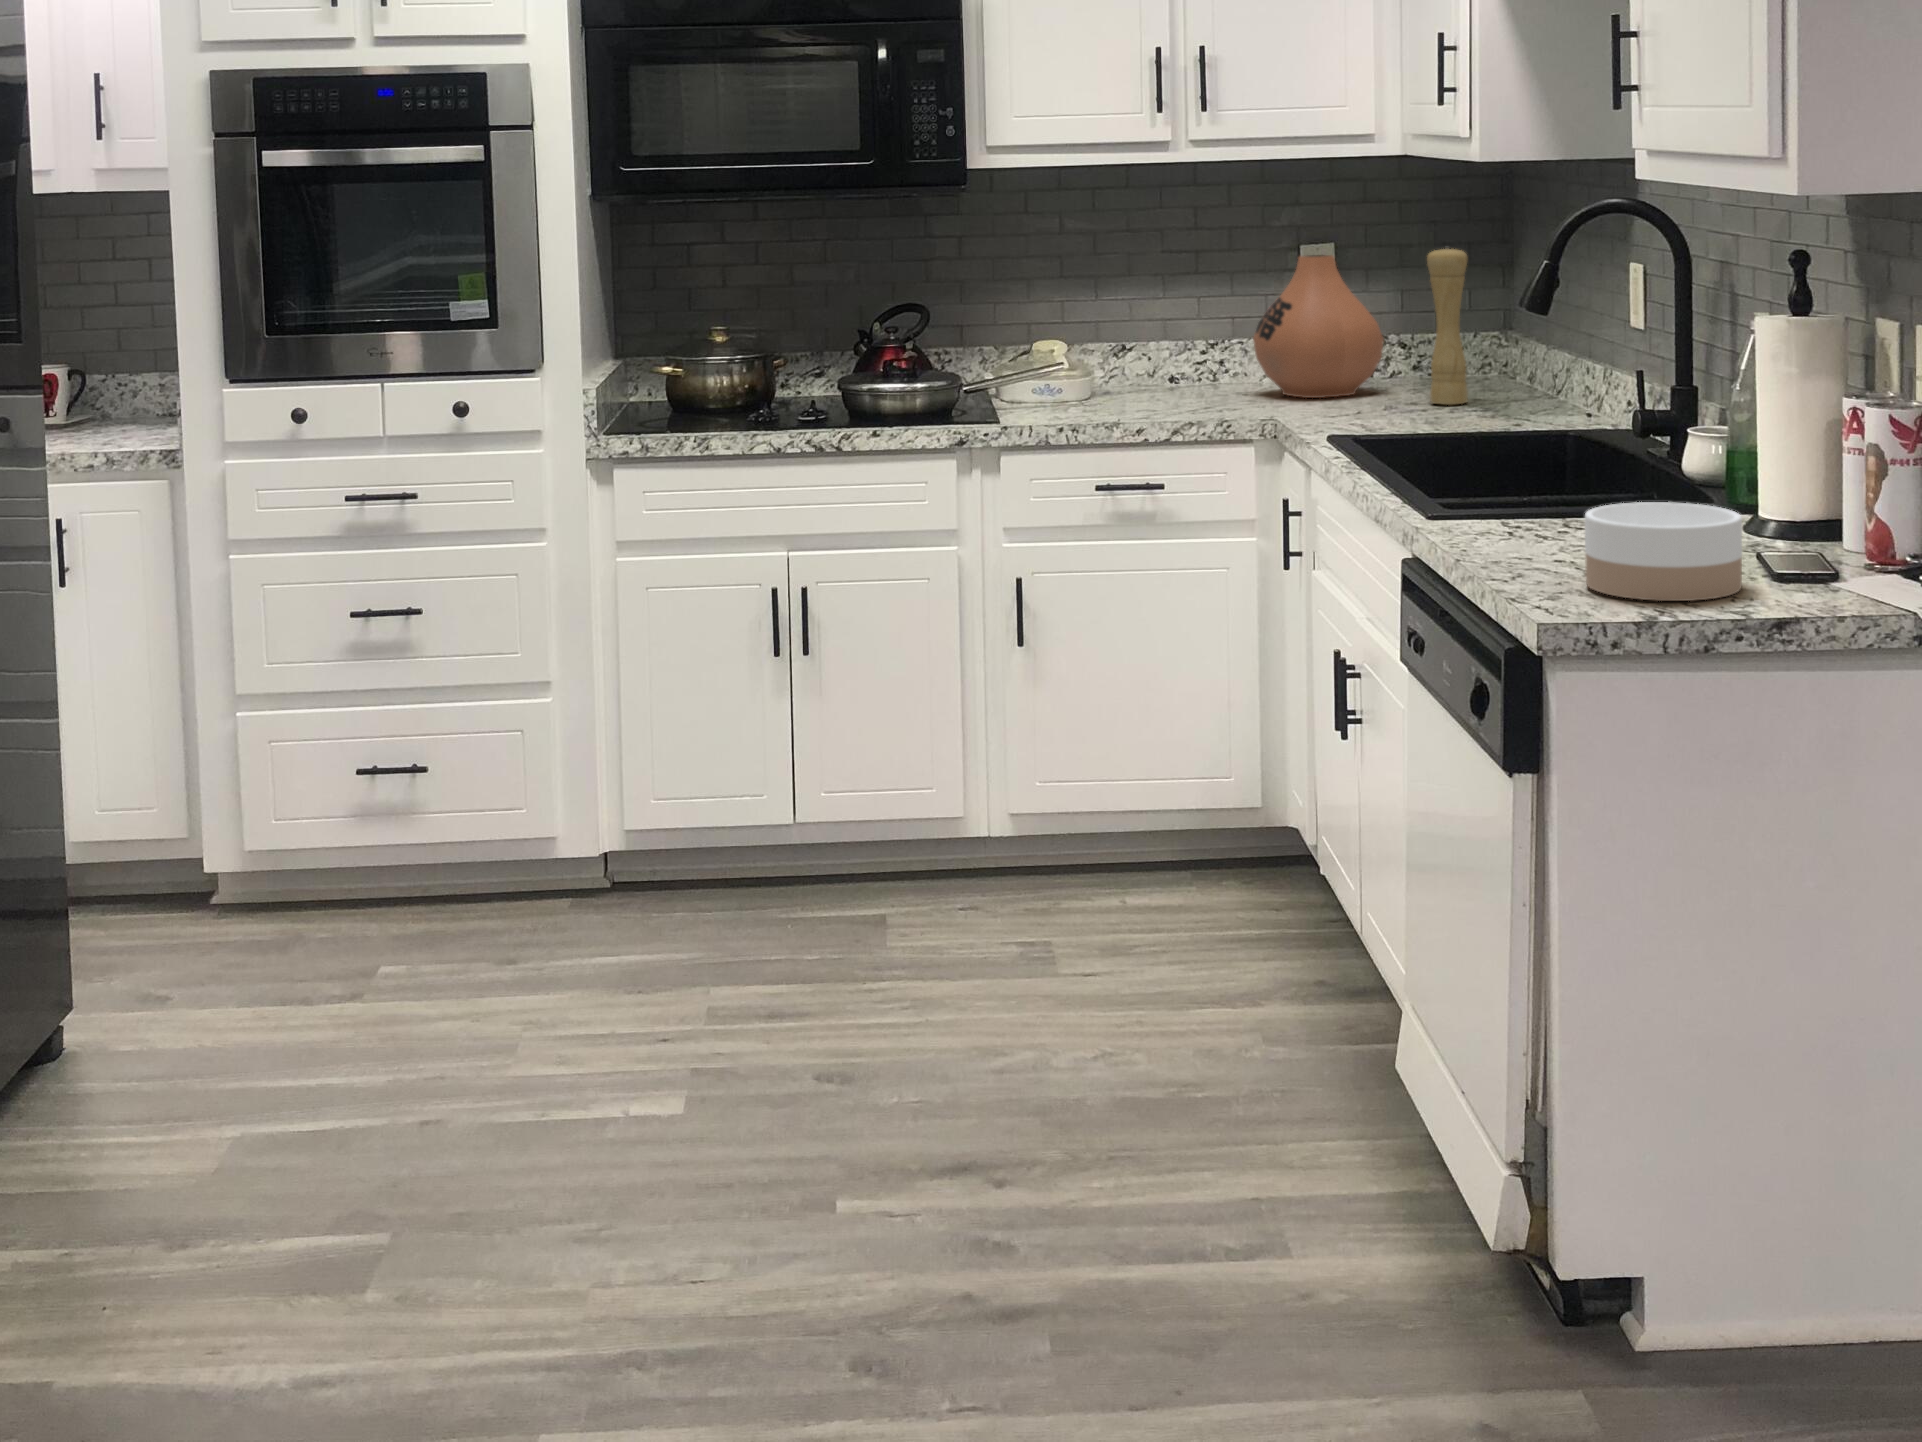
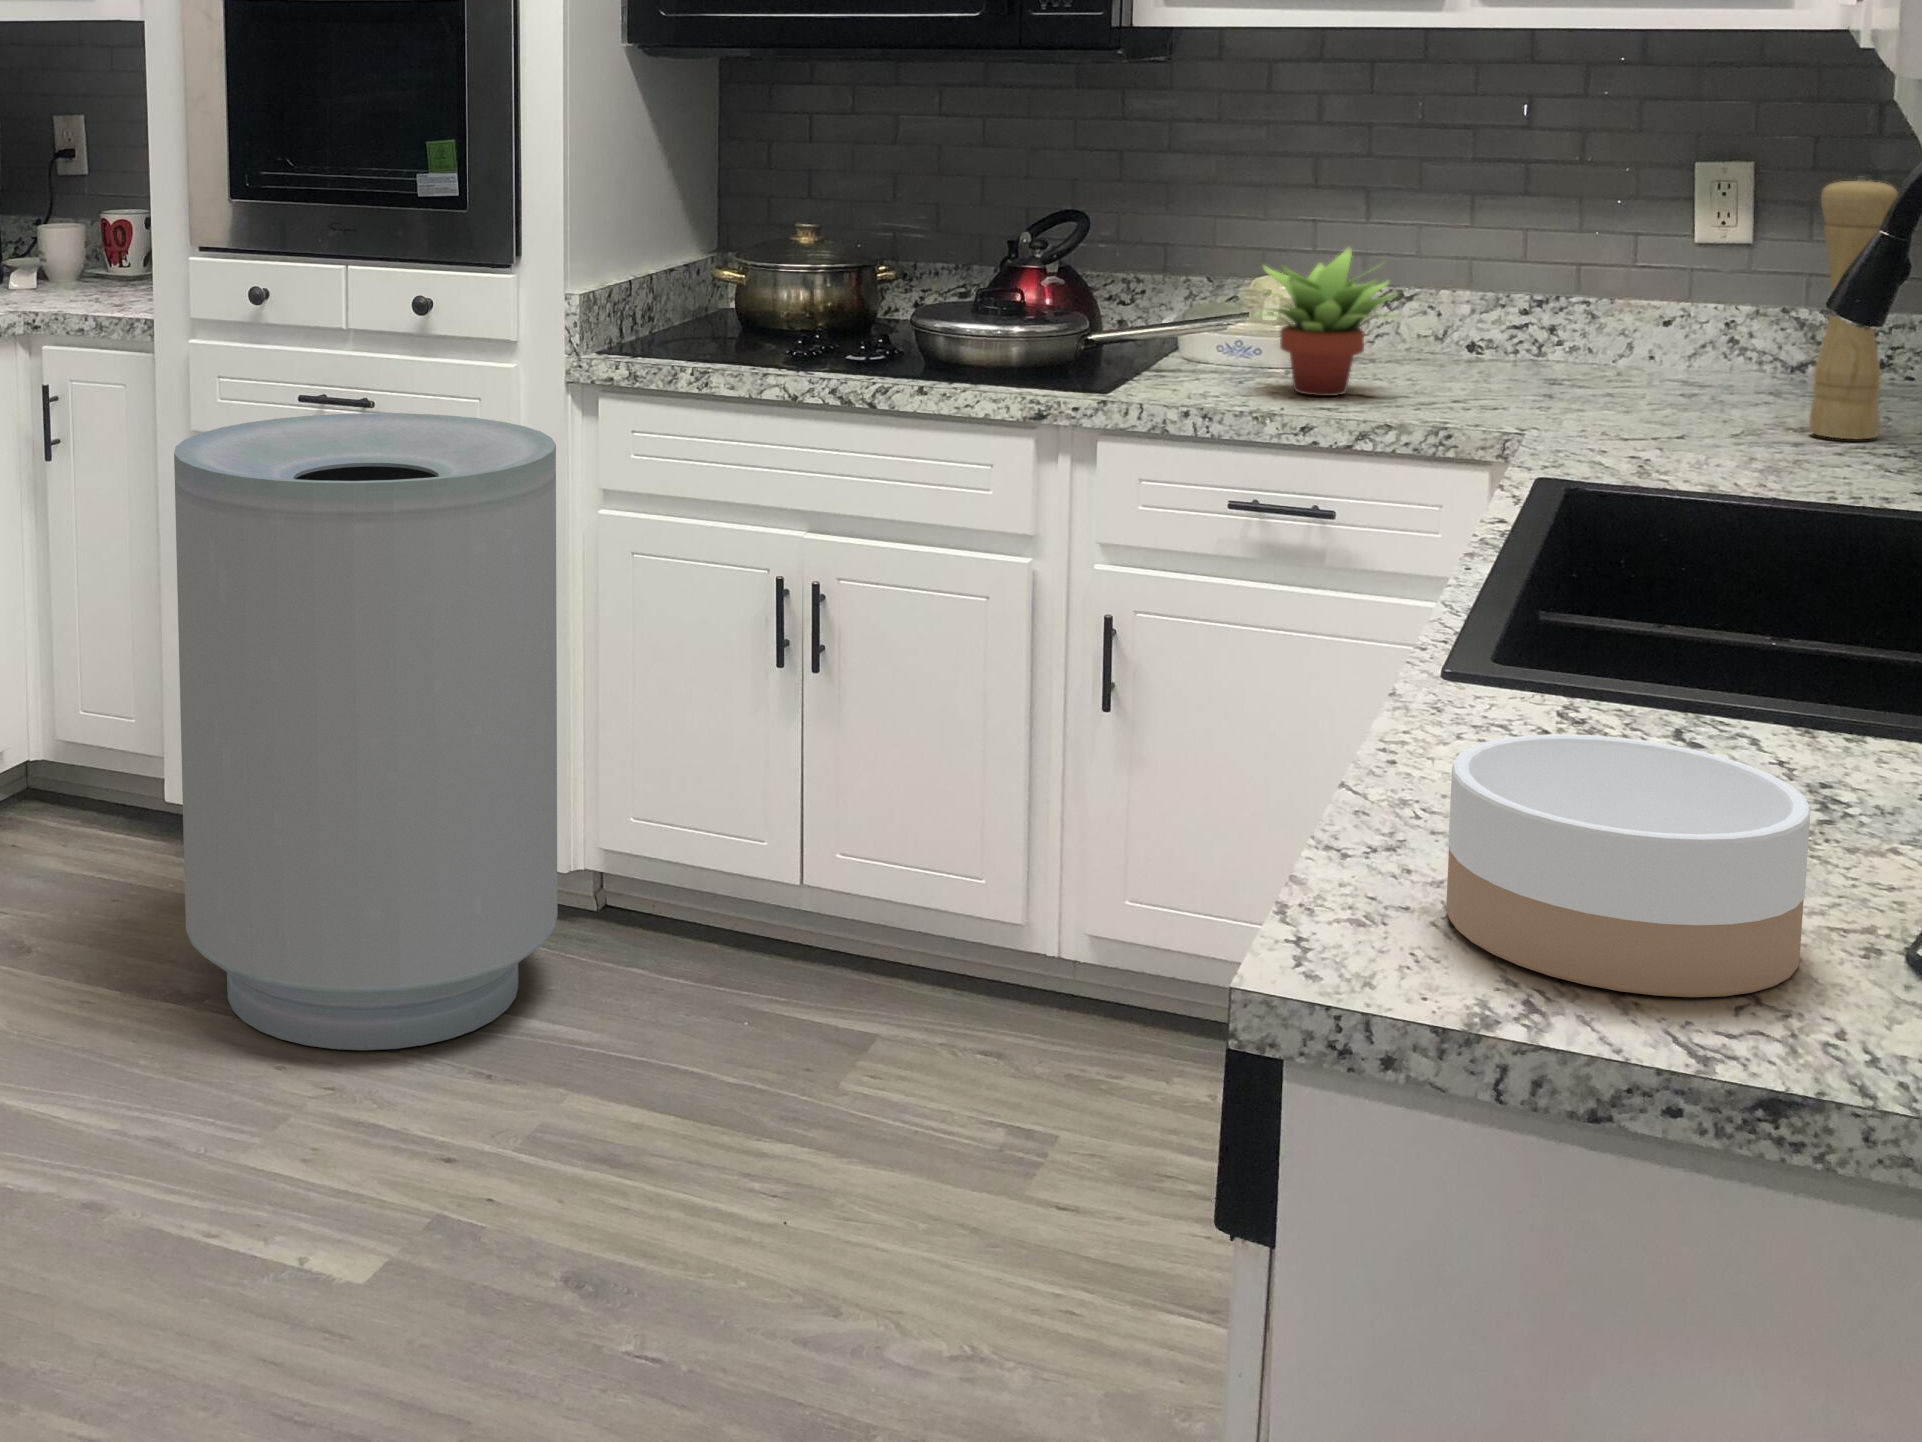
vase: present [1253,255,1383,398] -> none [1552,177,1770,403]
succulent plant: none [1084,312,1181,412] -> present [1258,247,1399,396]
trash can: none [318,493,642,999] -> present [174,413,558,1050]

